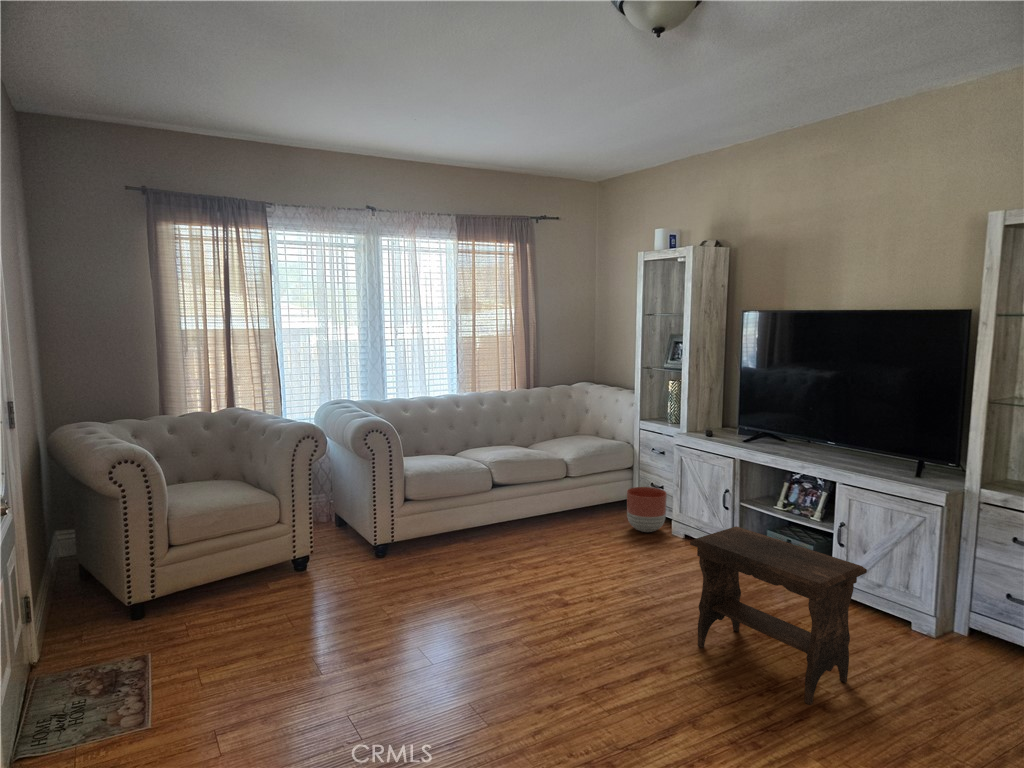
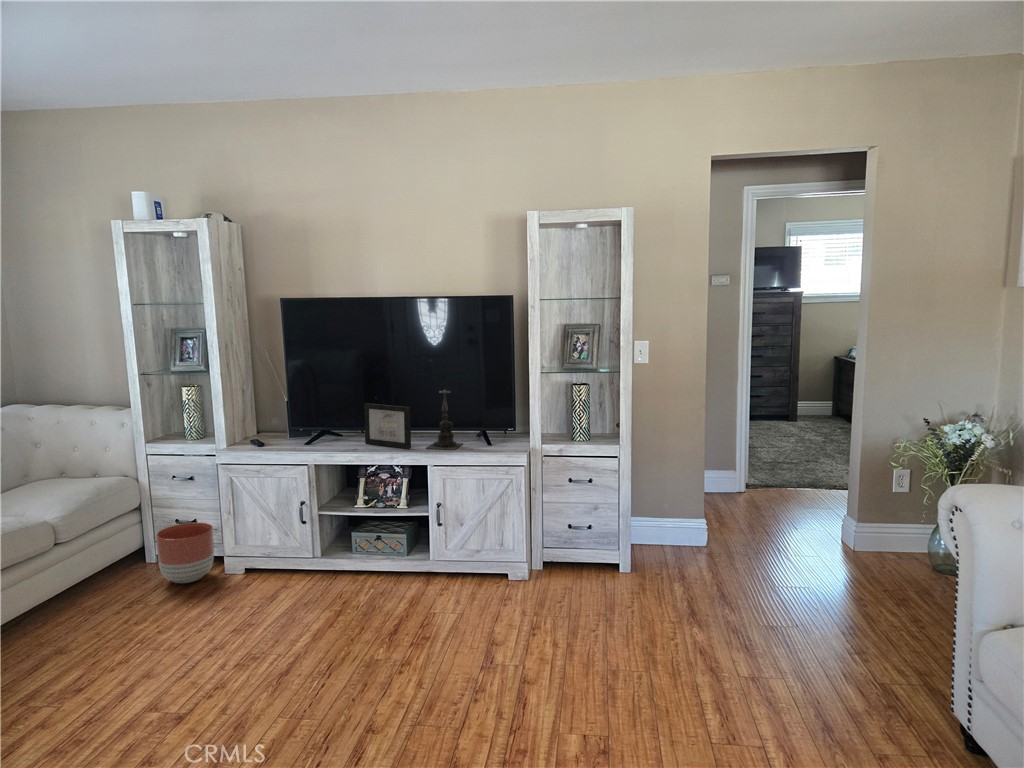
candle holder: none [841,400,893,472] -> present [427,389,462,450]
picture frame: none [792,413,828,462] -> present [364,403,411,449]
footstool: present [690,526,867,705] -> none [363,535,525,684]

